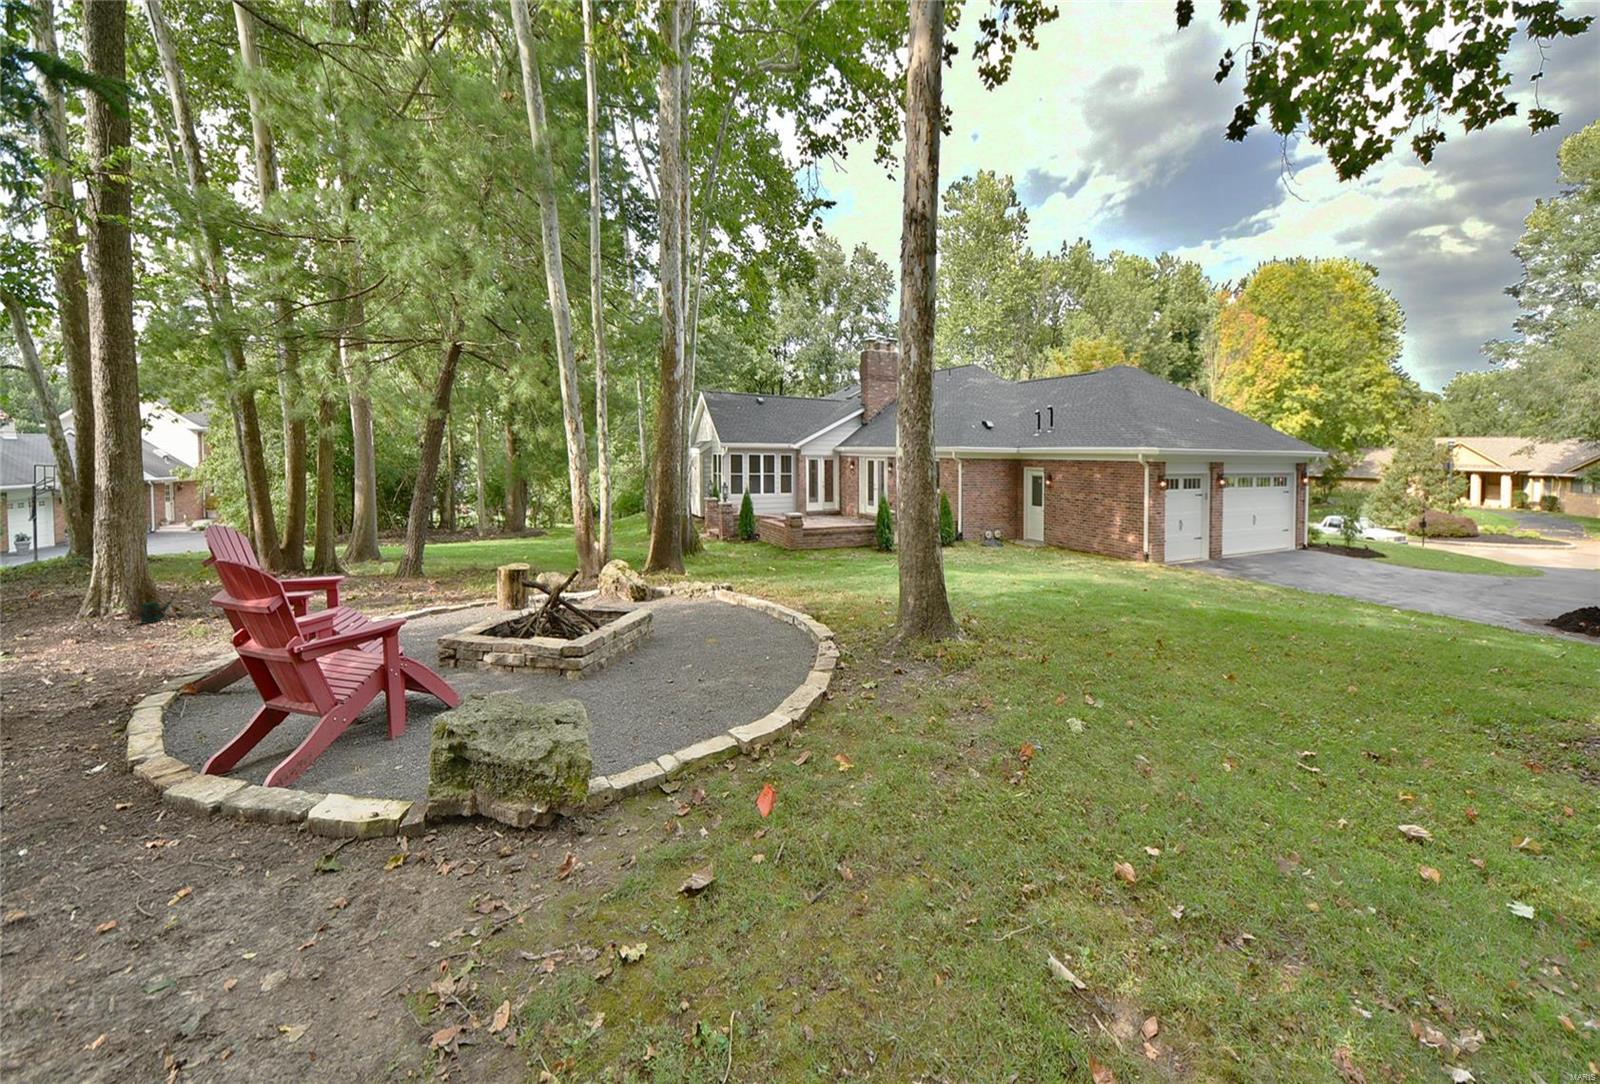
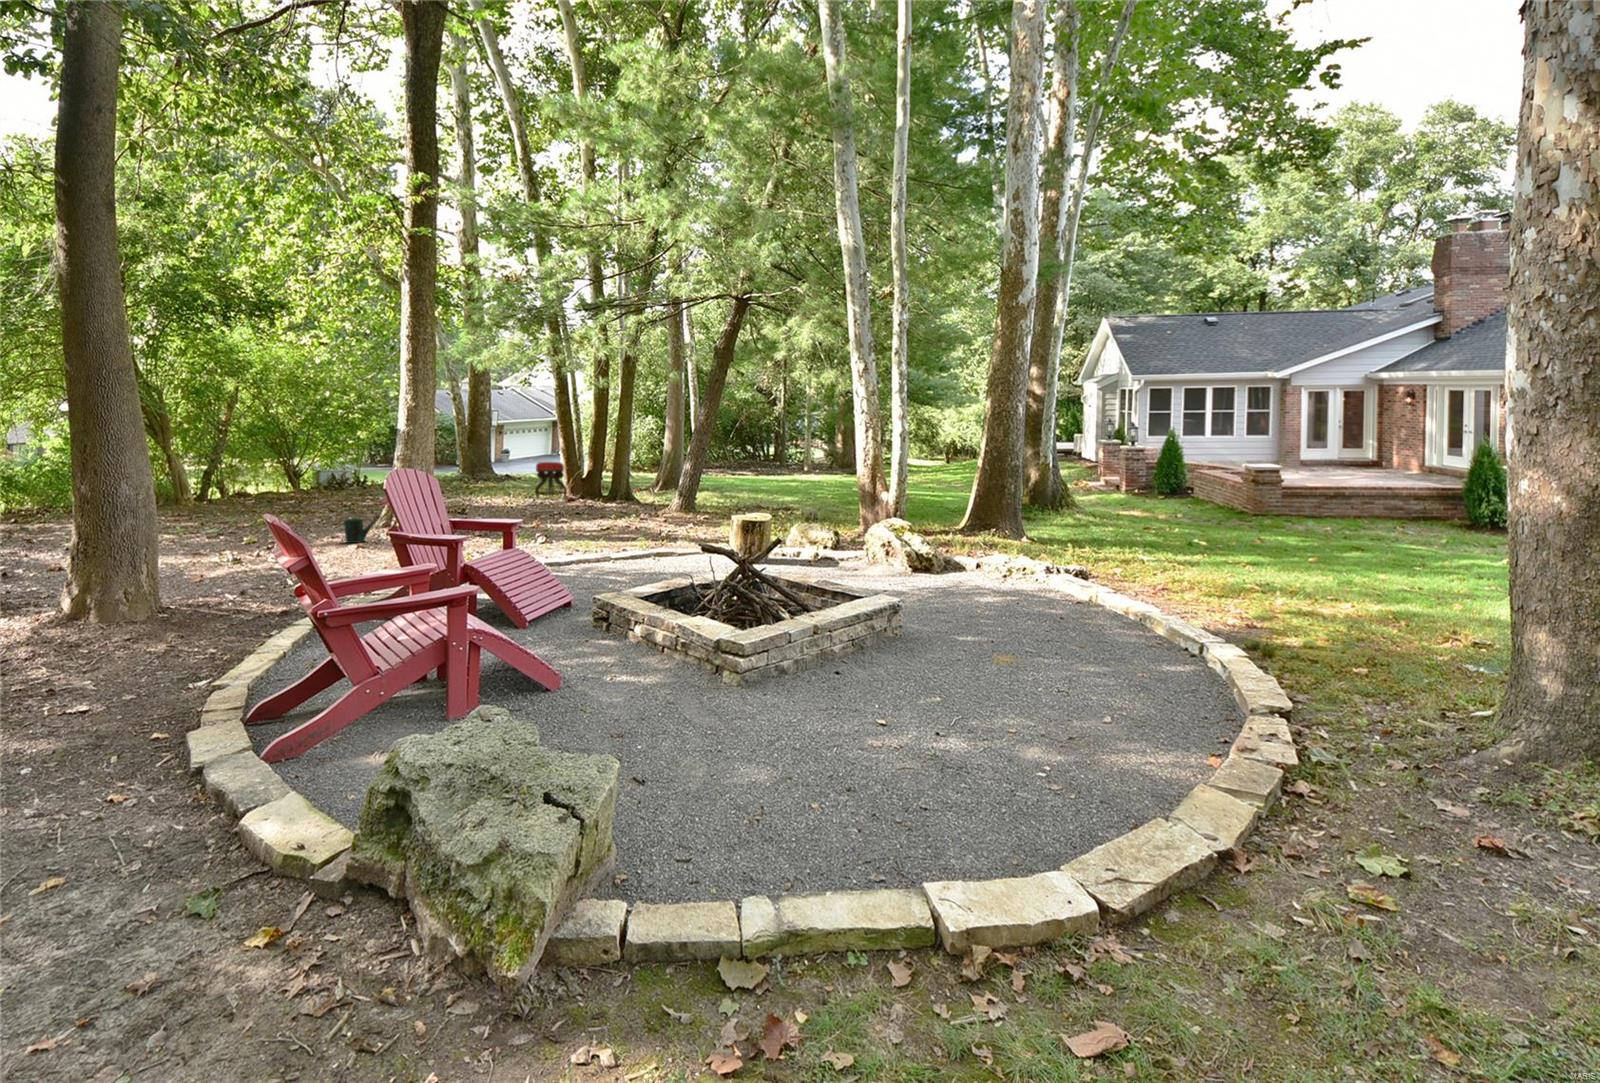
stool: none [288,532,320,563] -> present [535,462,567,499]

